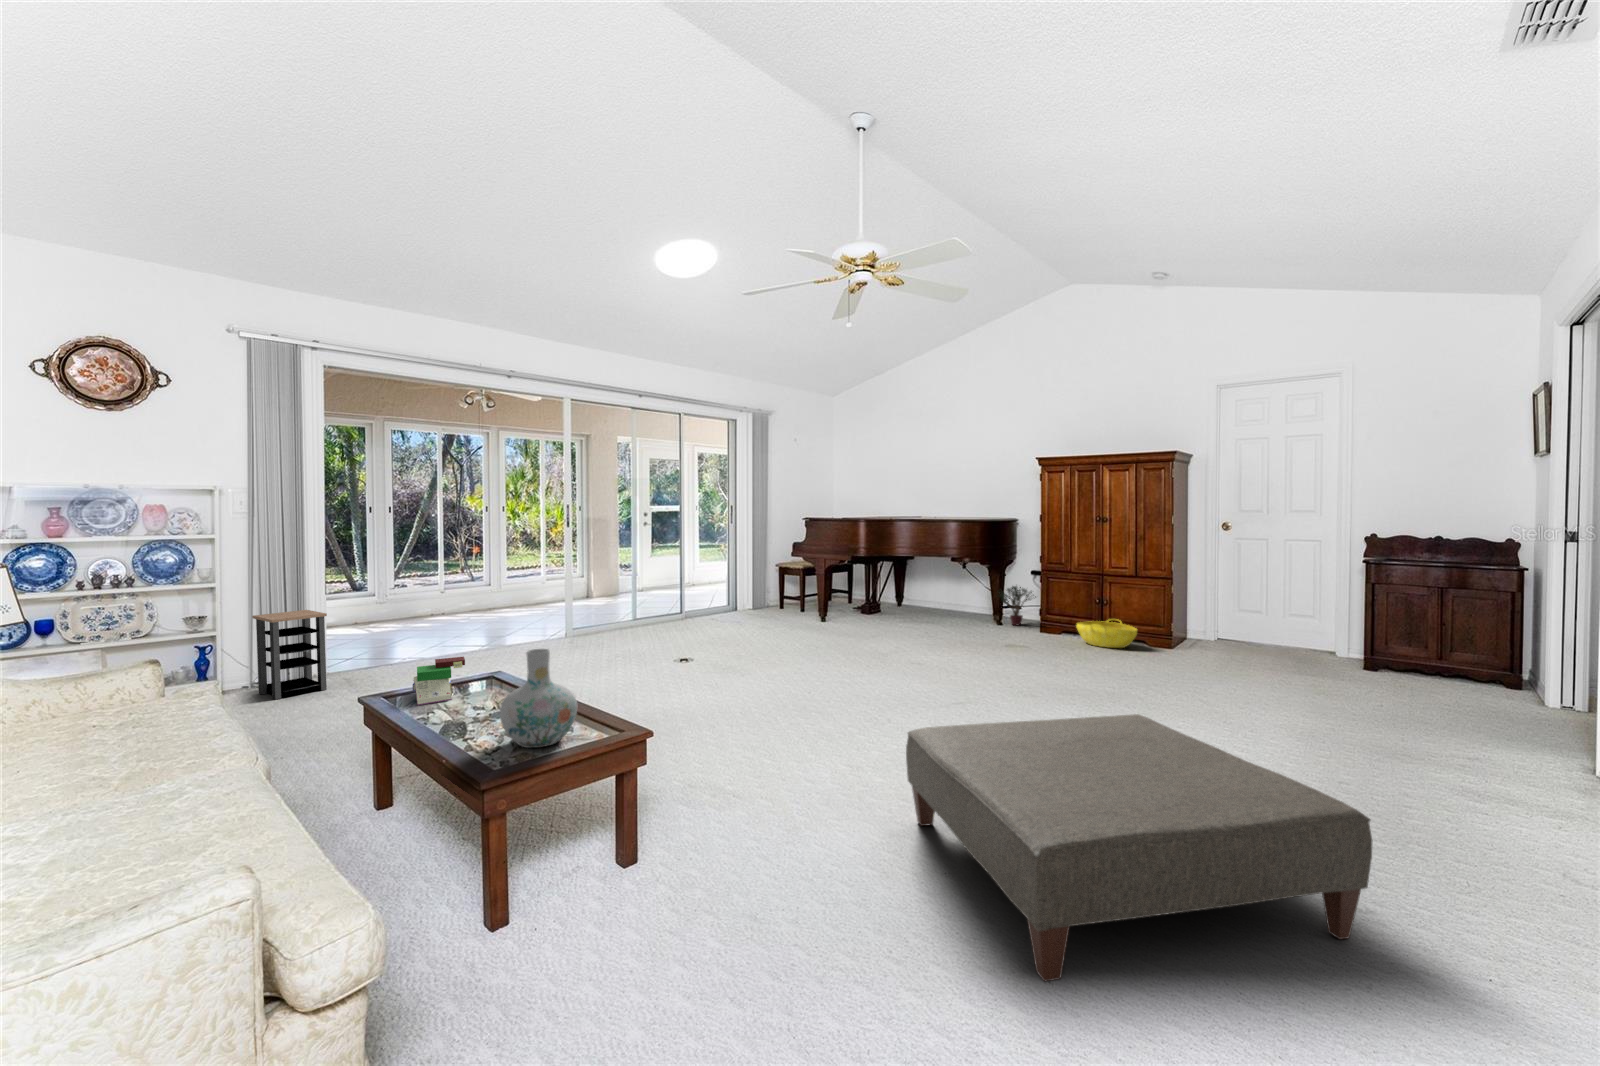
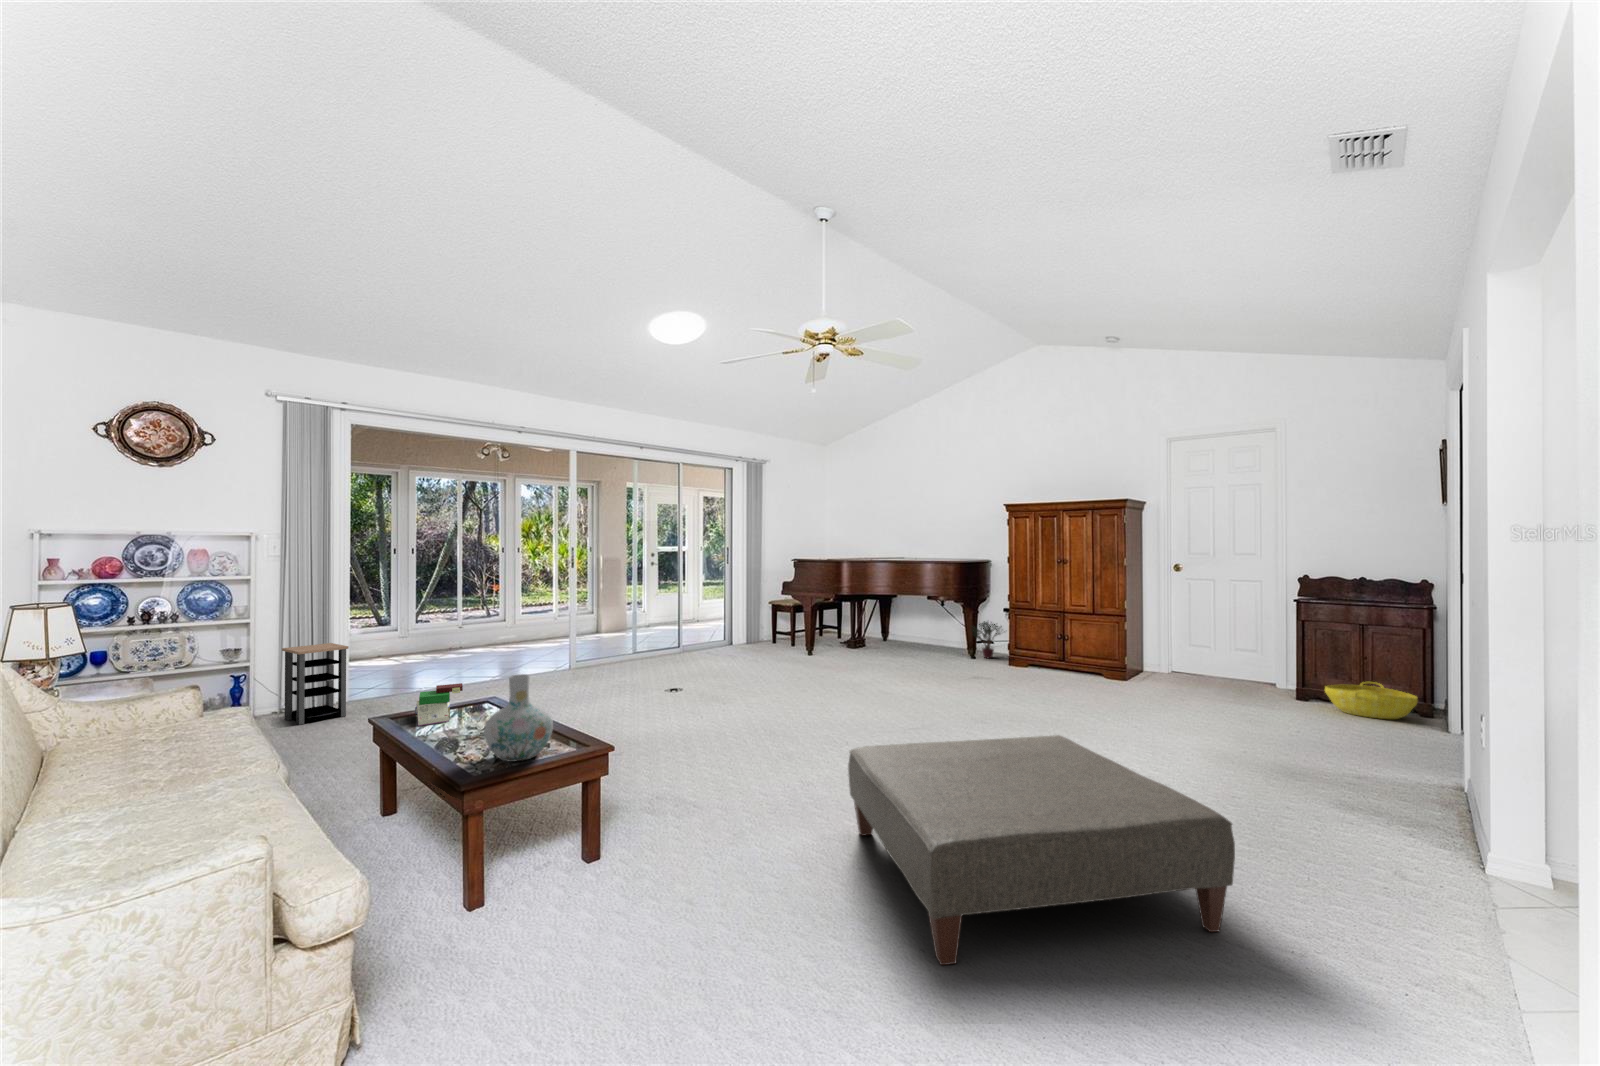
basket: present [1077,619,1137,648] -> present [1325,682,1418,719]

